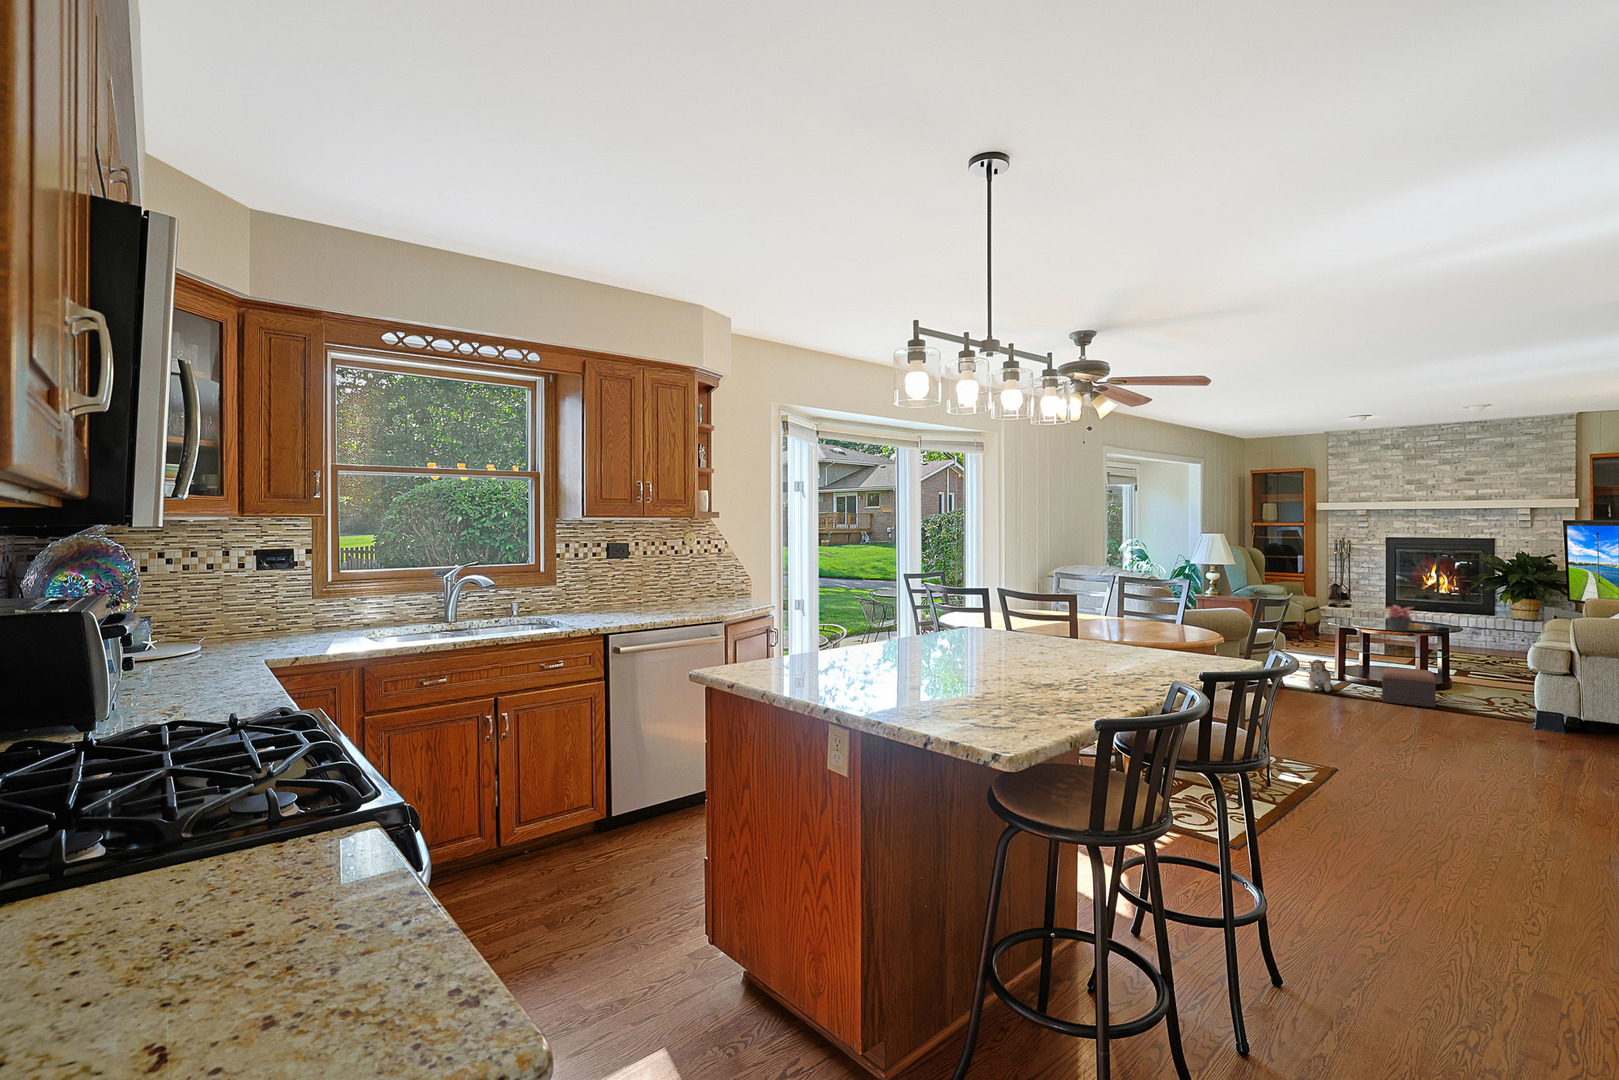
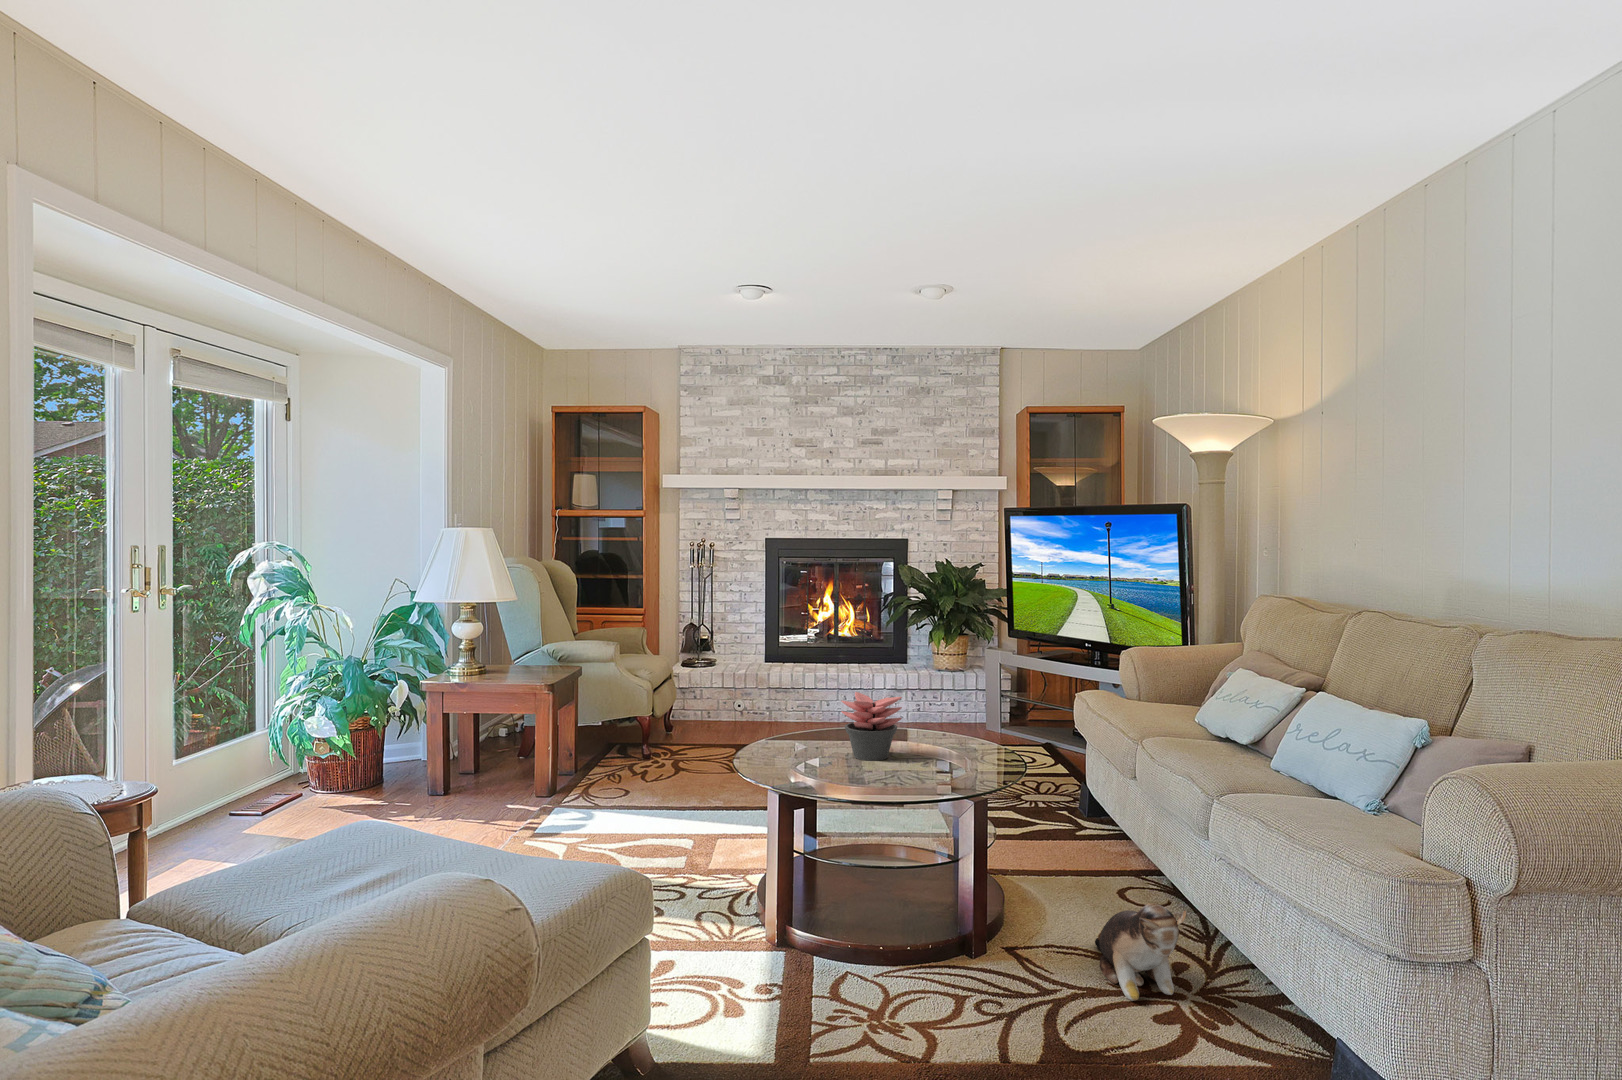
plush toy: present [1309,660,1333,692] -> present [1095,903,1186,1001]
footstool: present [1382,667,1436,708] -> none [884,898,1039,1044]

